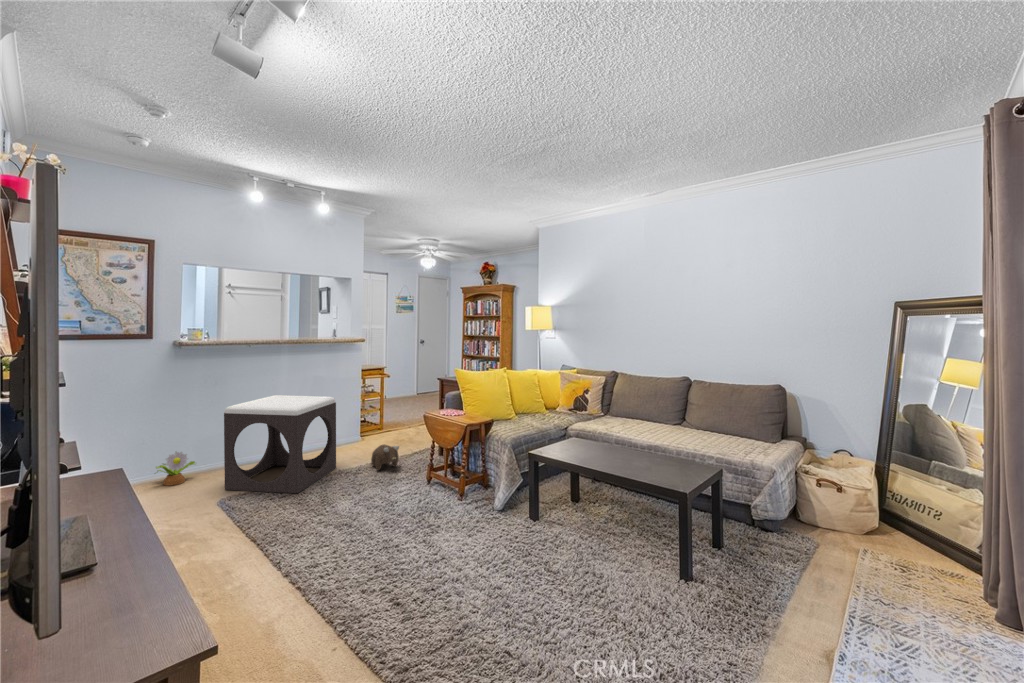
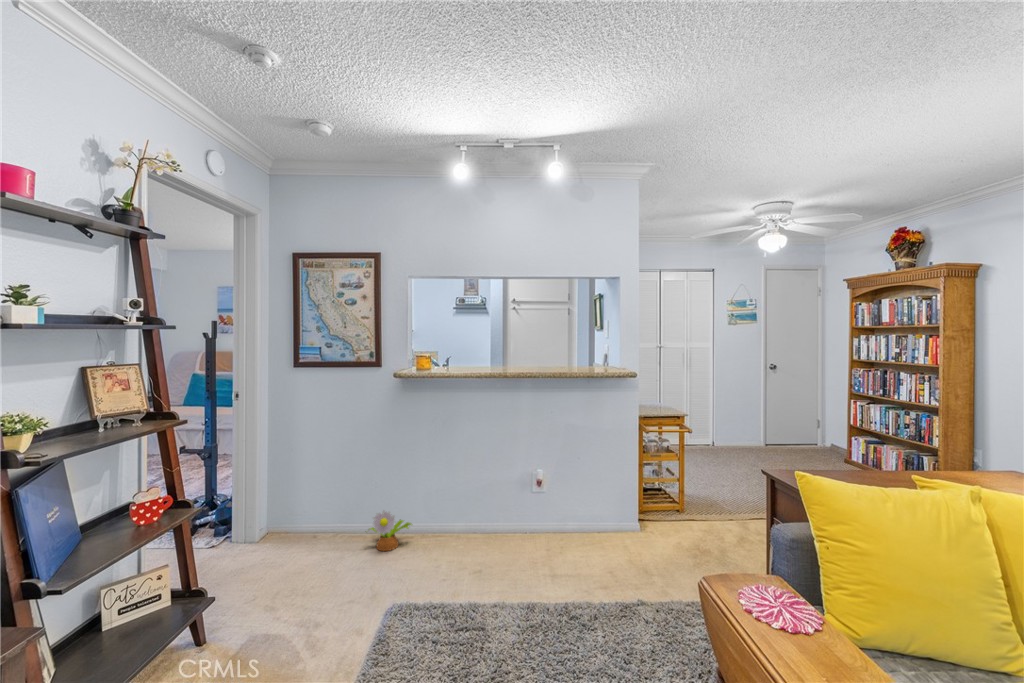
footstool: present [224,395,336,493] -> none [408,452,563,646]
plush toy: present [371,444,399,470] -> none [617,583,667,637]

